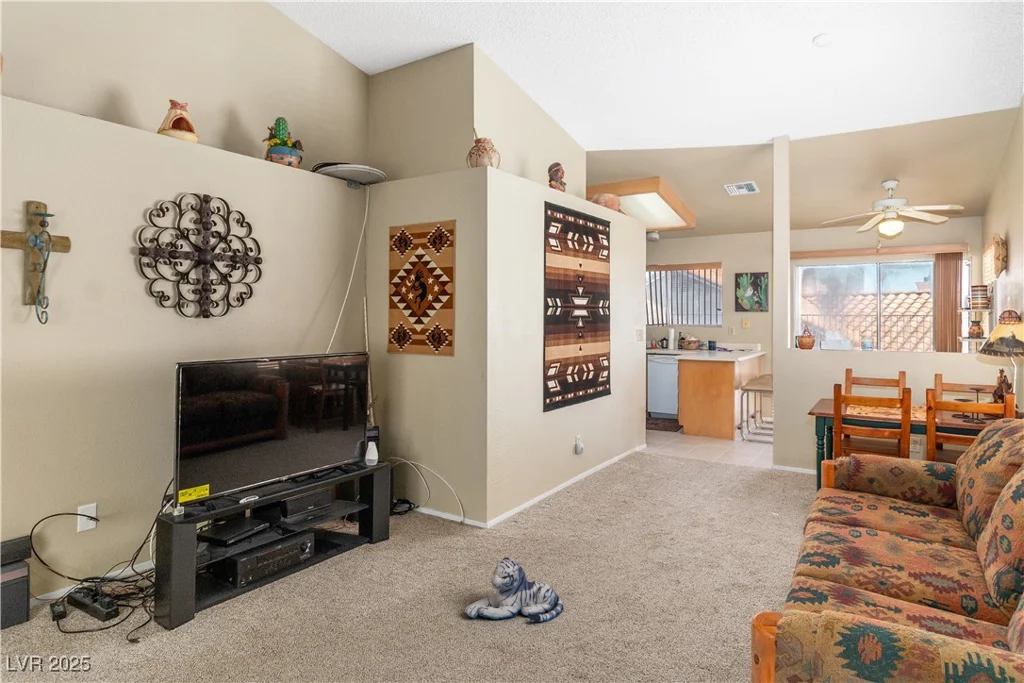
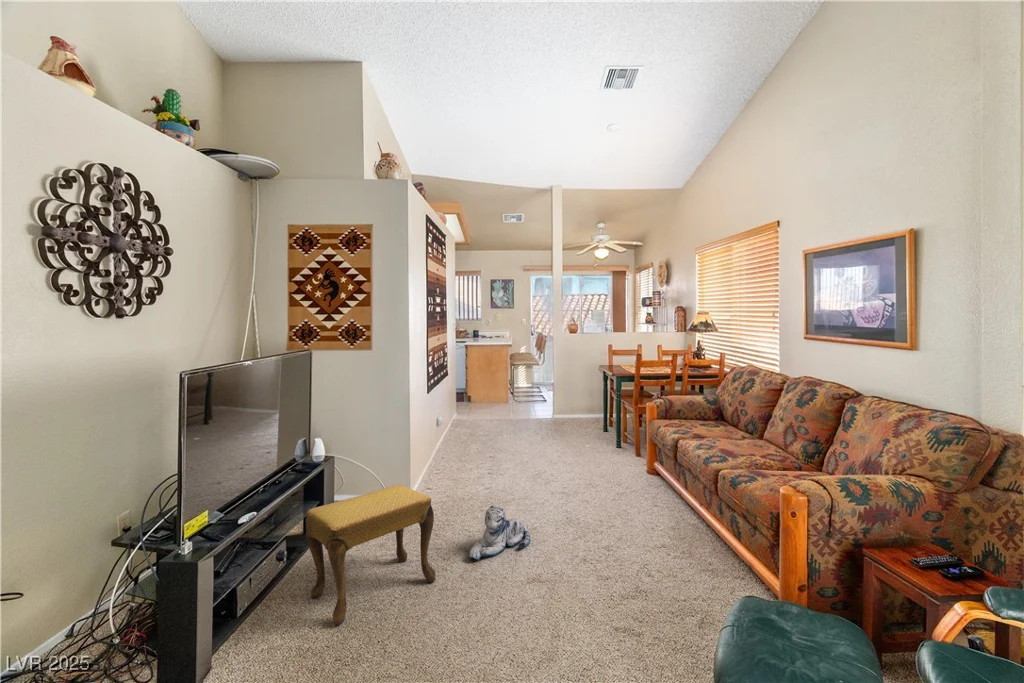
footstool: none [288,506,414,632] -> present [306,485,436,624]

